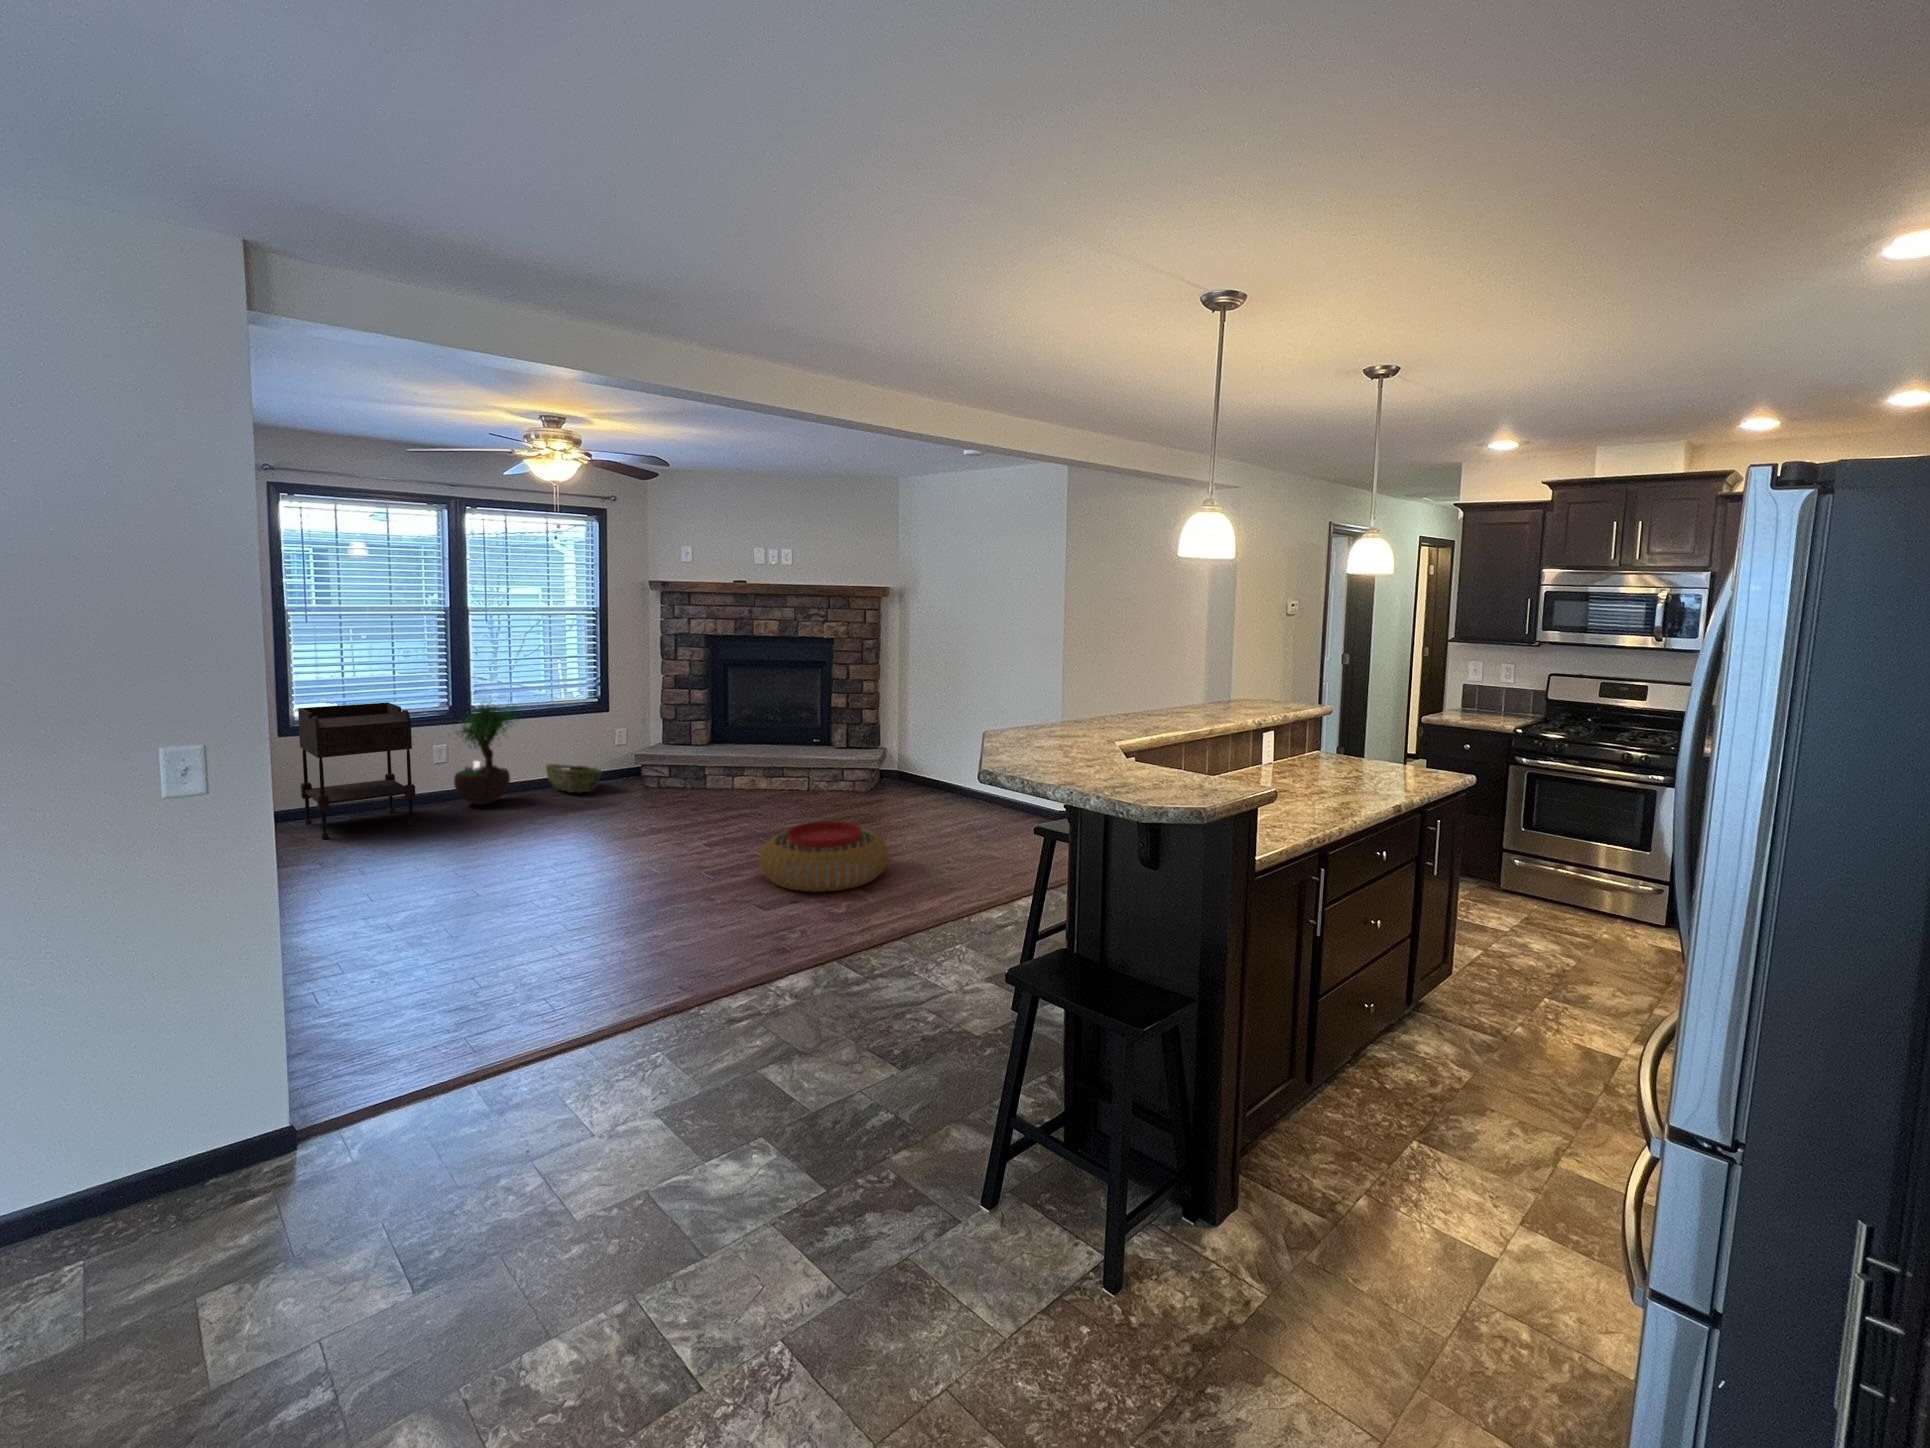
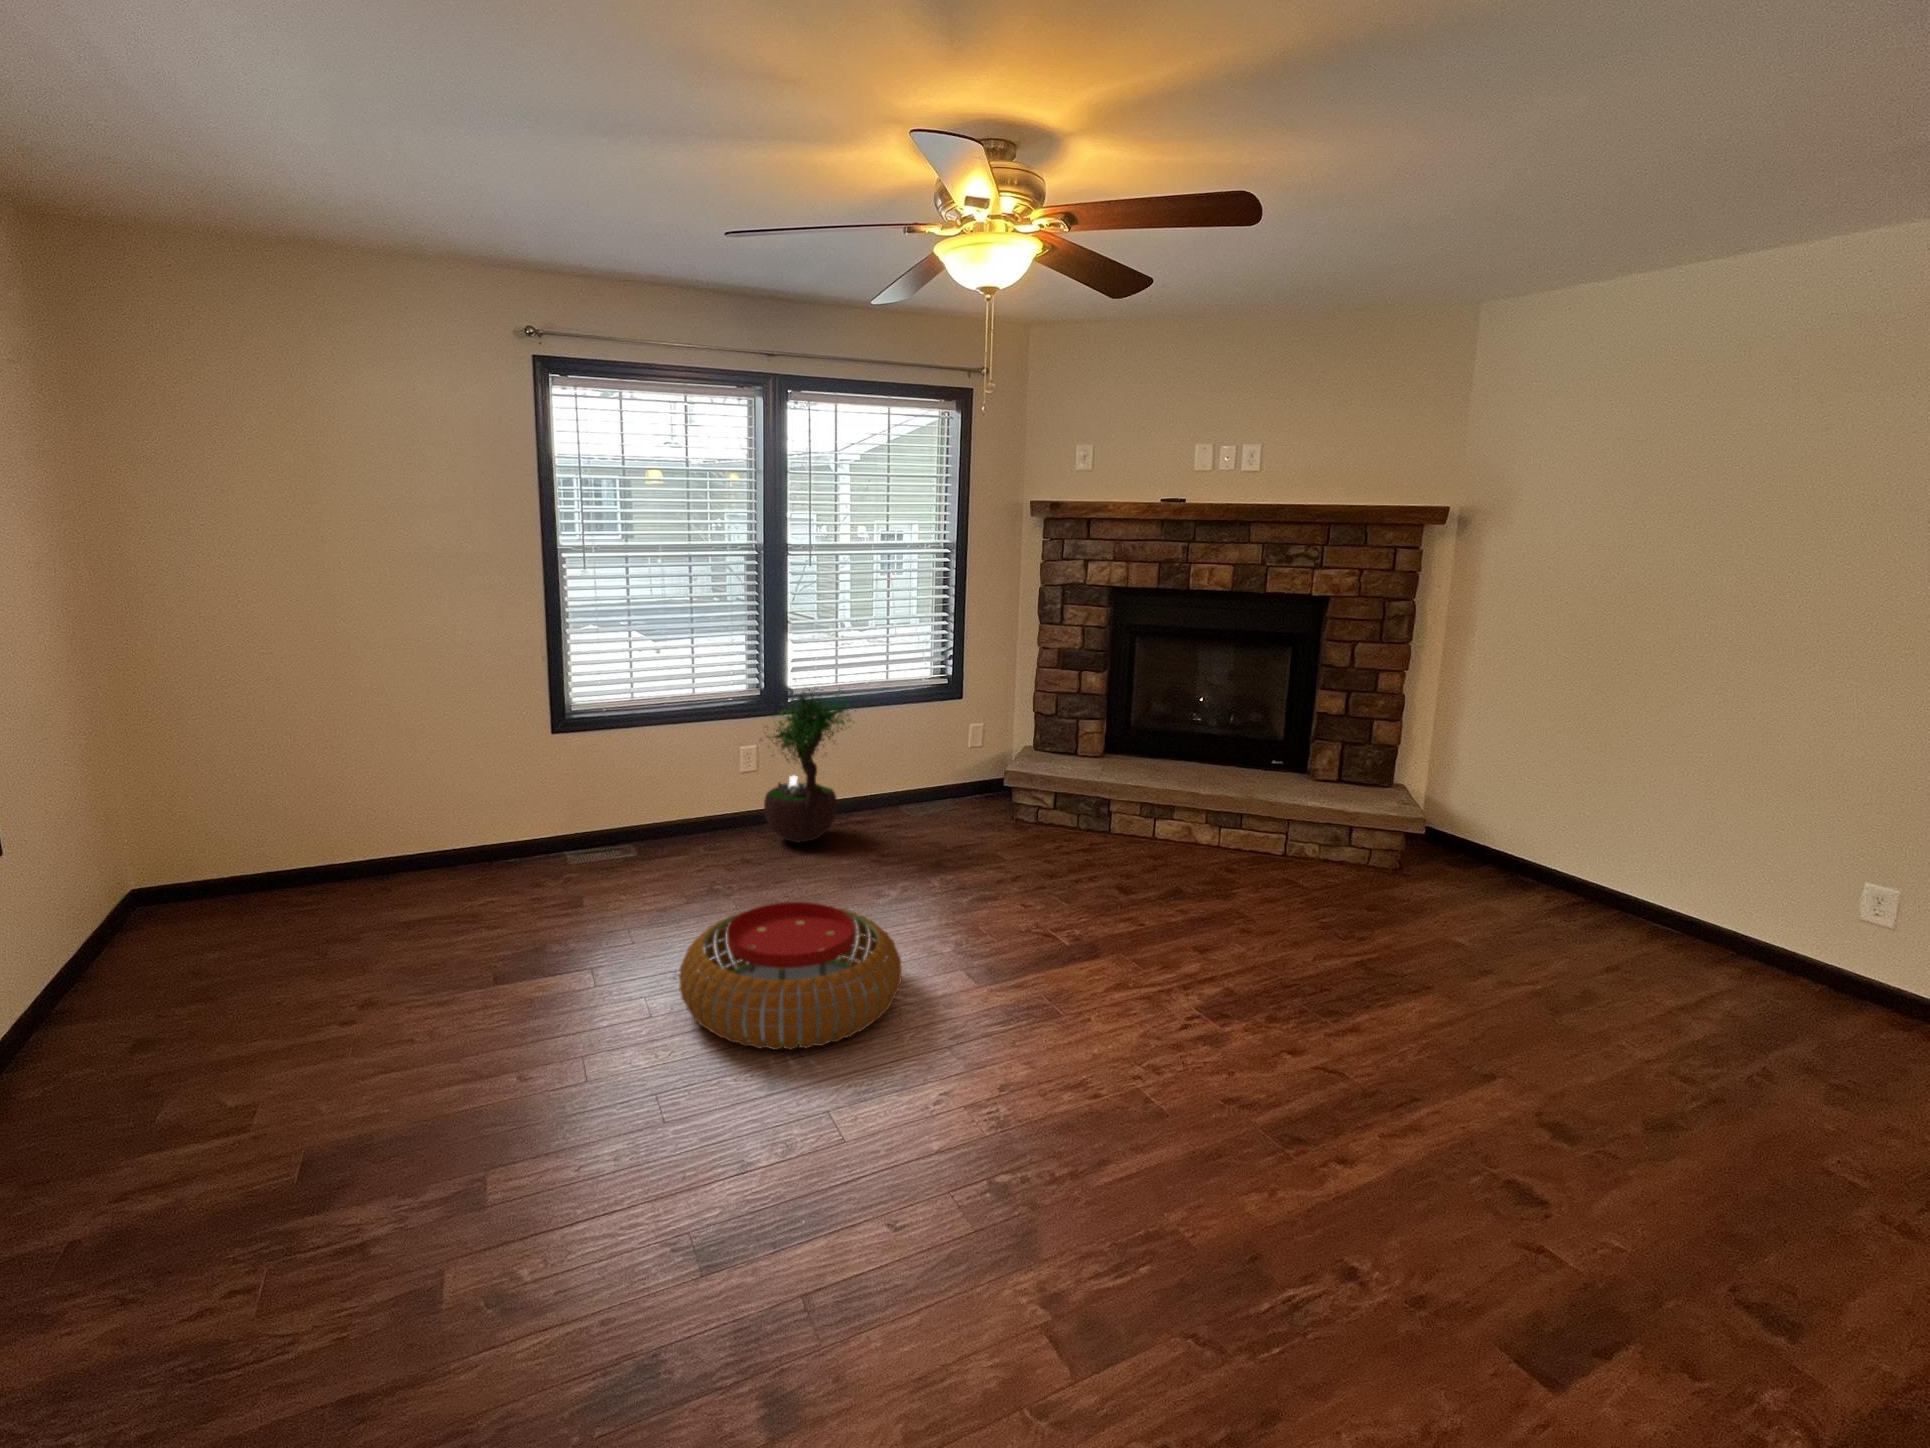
side table: present [298,702,415,839] -> none [571,686,716,897]
woven basket: present [546,764,602,792] -> none [881,780,961,830]
pouf: present [760,822,888,892] -> present [679,902,901,1050]

